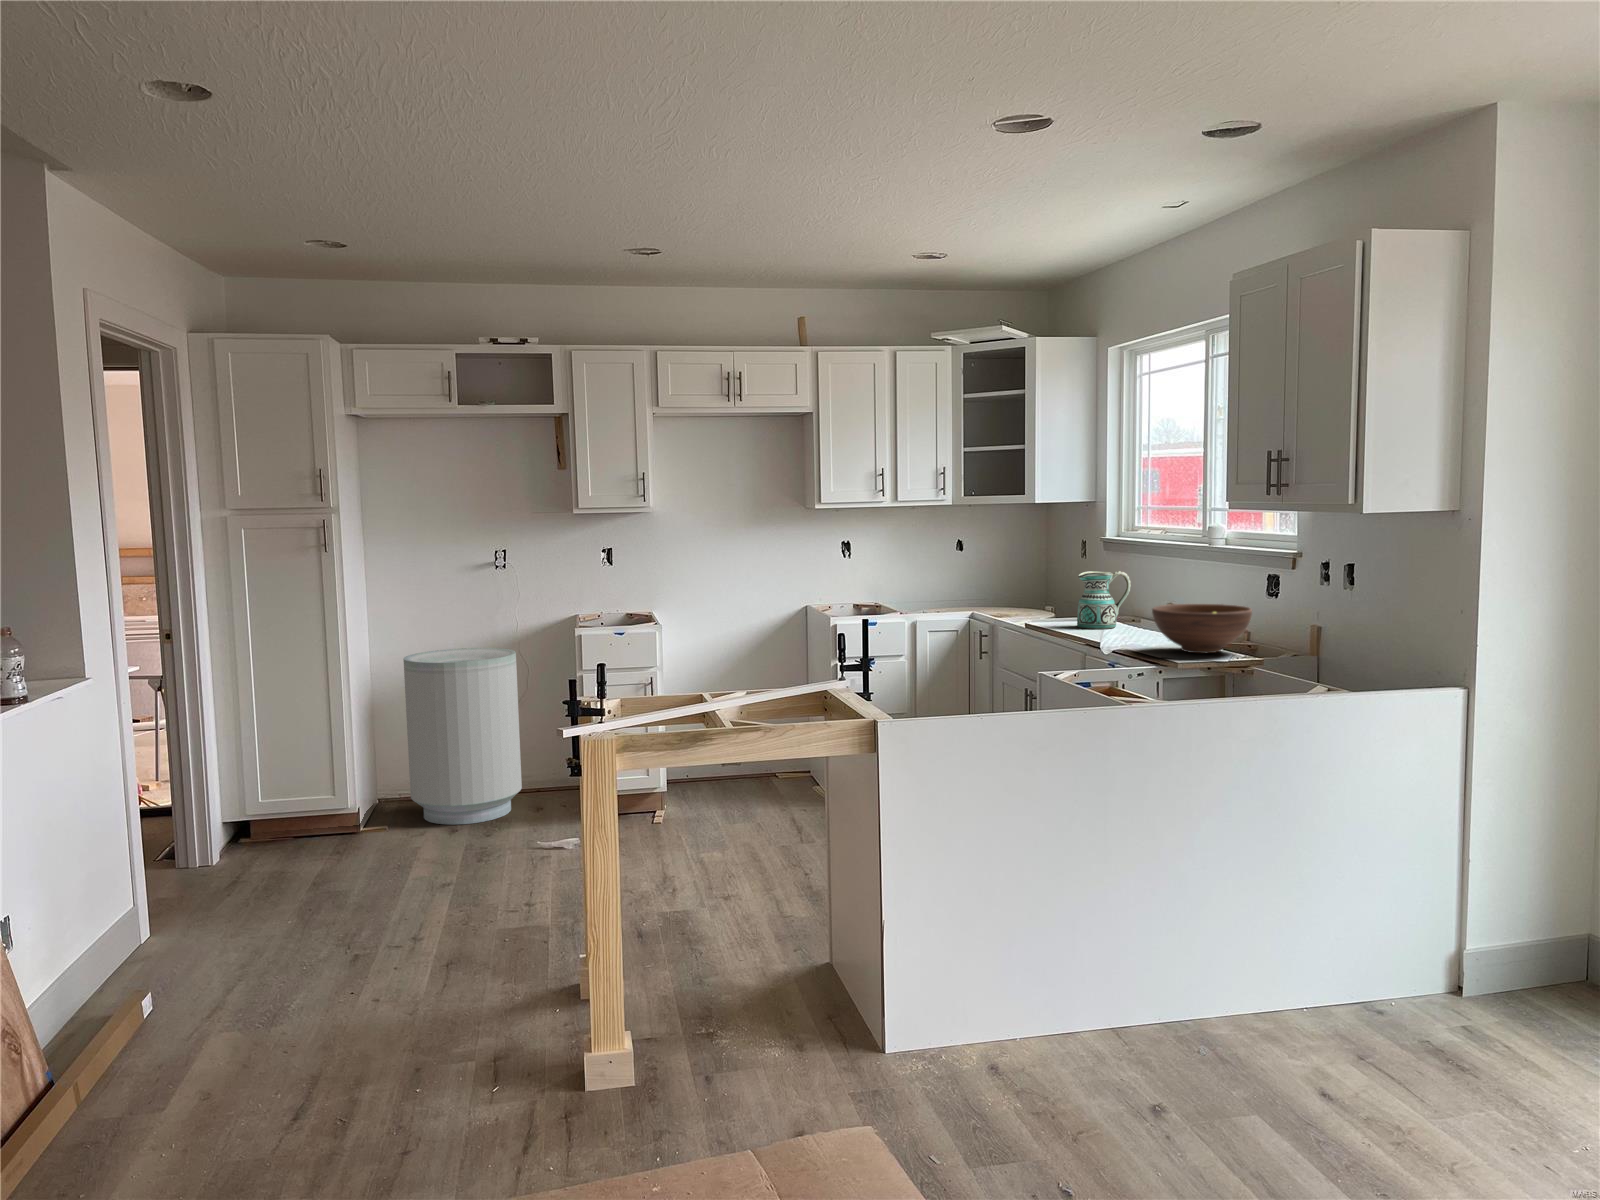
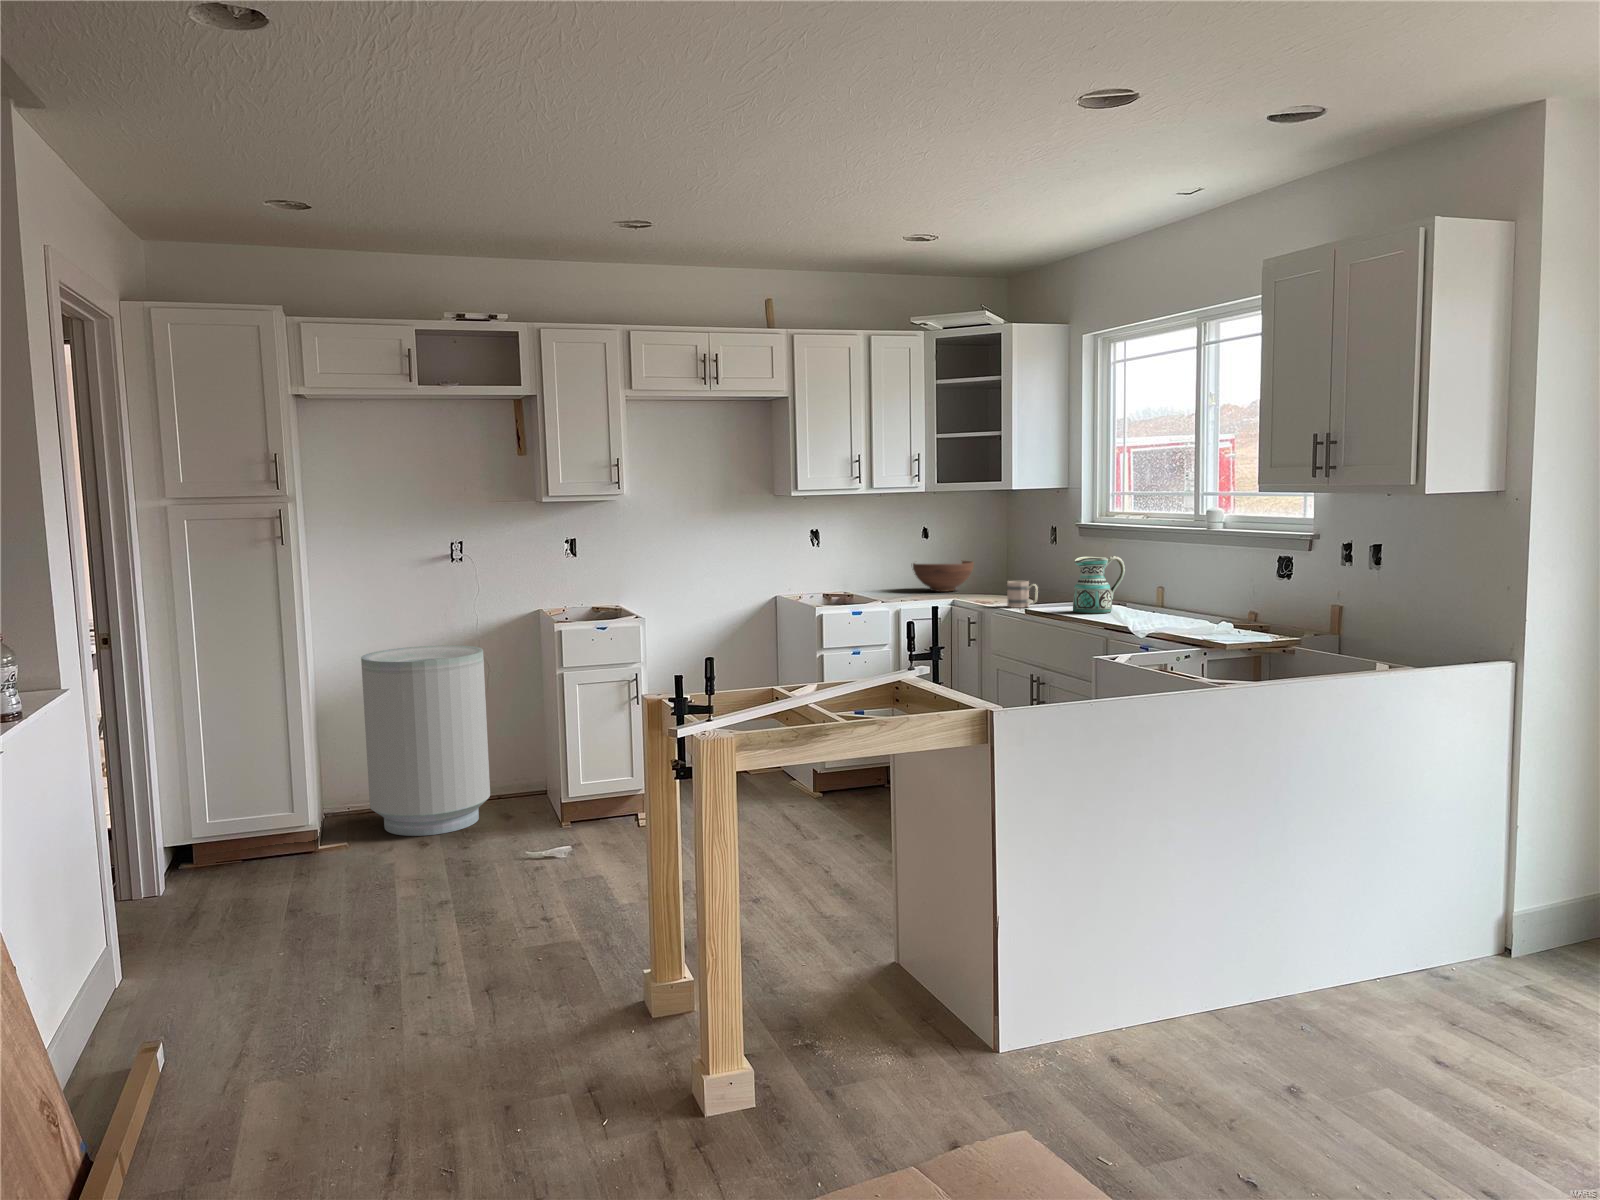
mug: none [1019,594,1049,621] -> present [1007,581,1038,608]
fruit bowl: present [1152,604,1252,653] -> present [913,561,974,592]

